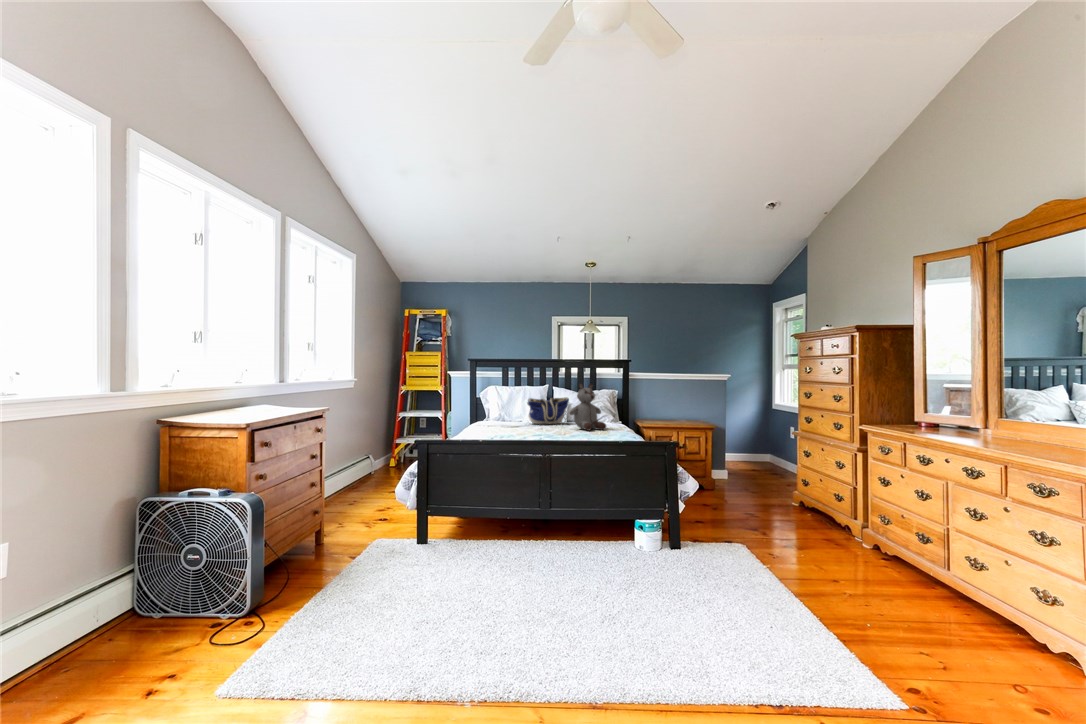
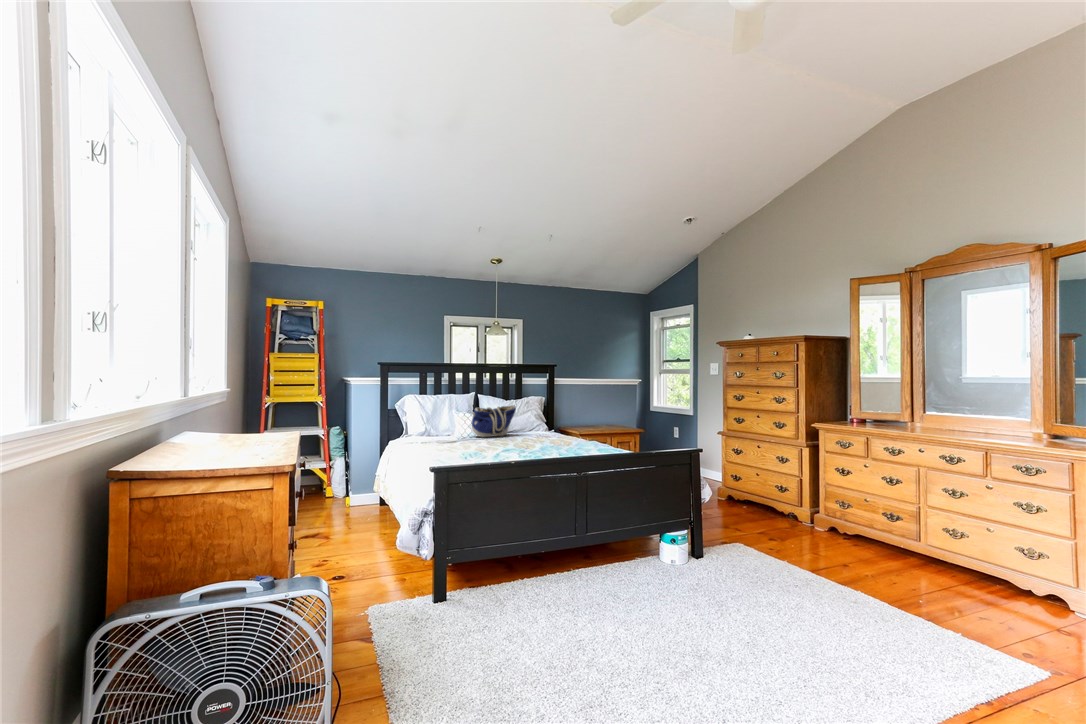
stuffed bear: present [569,384,606,431] -> none [535,389,574,441]

